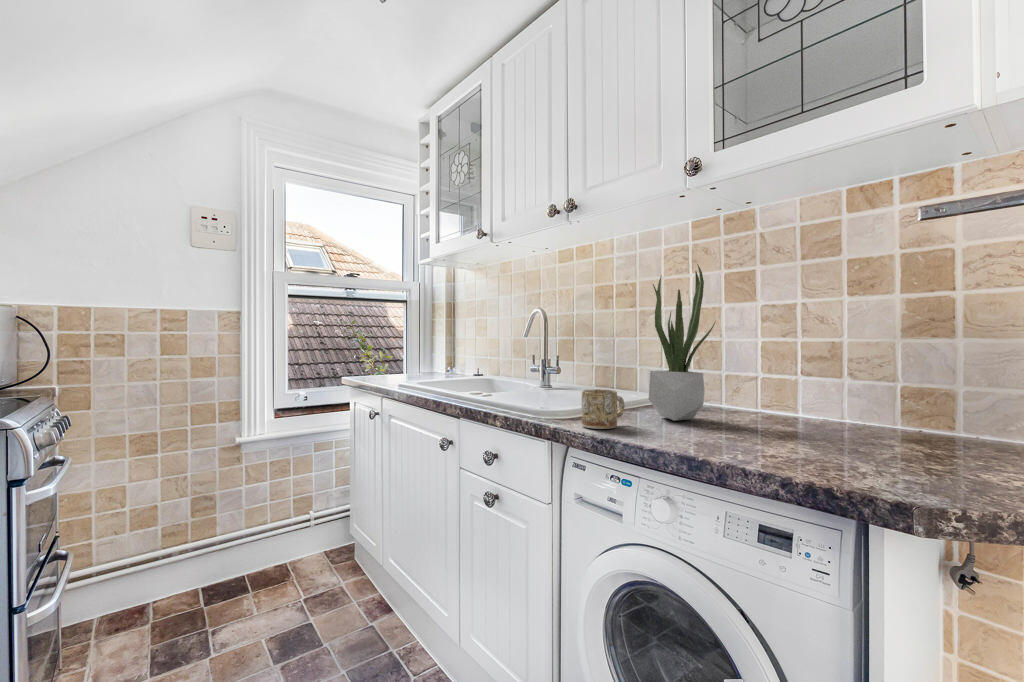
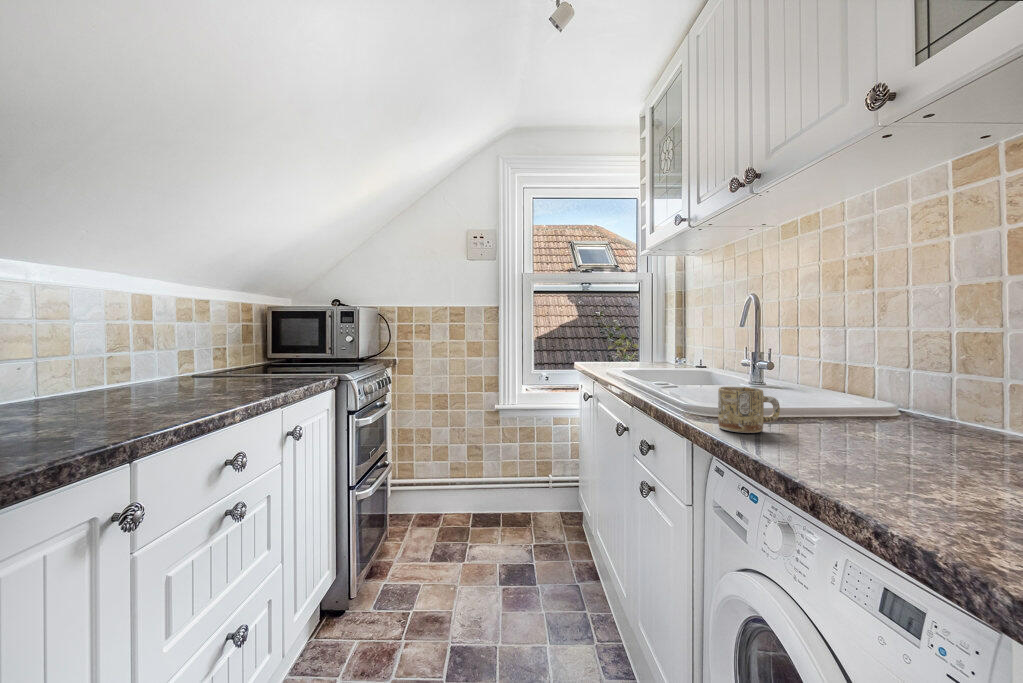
potted plant: present [649,264,715,421] -> none [827,226,944,438]

